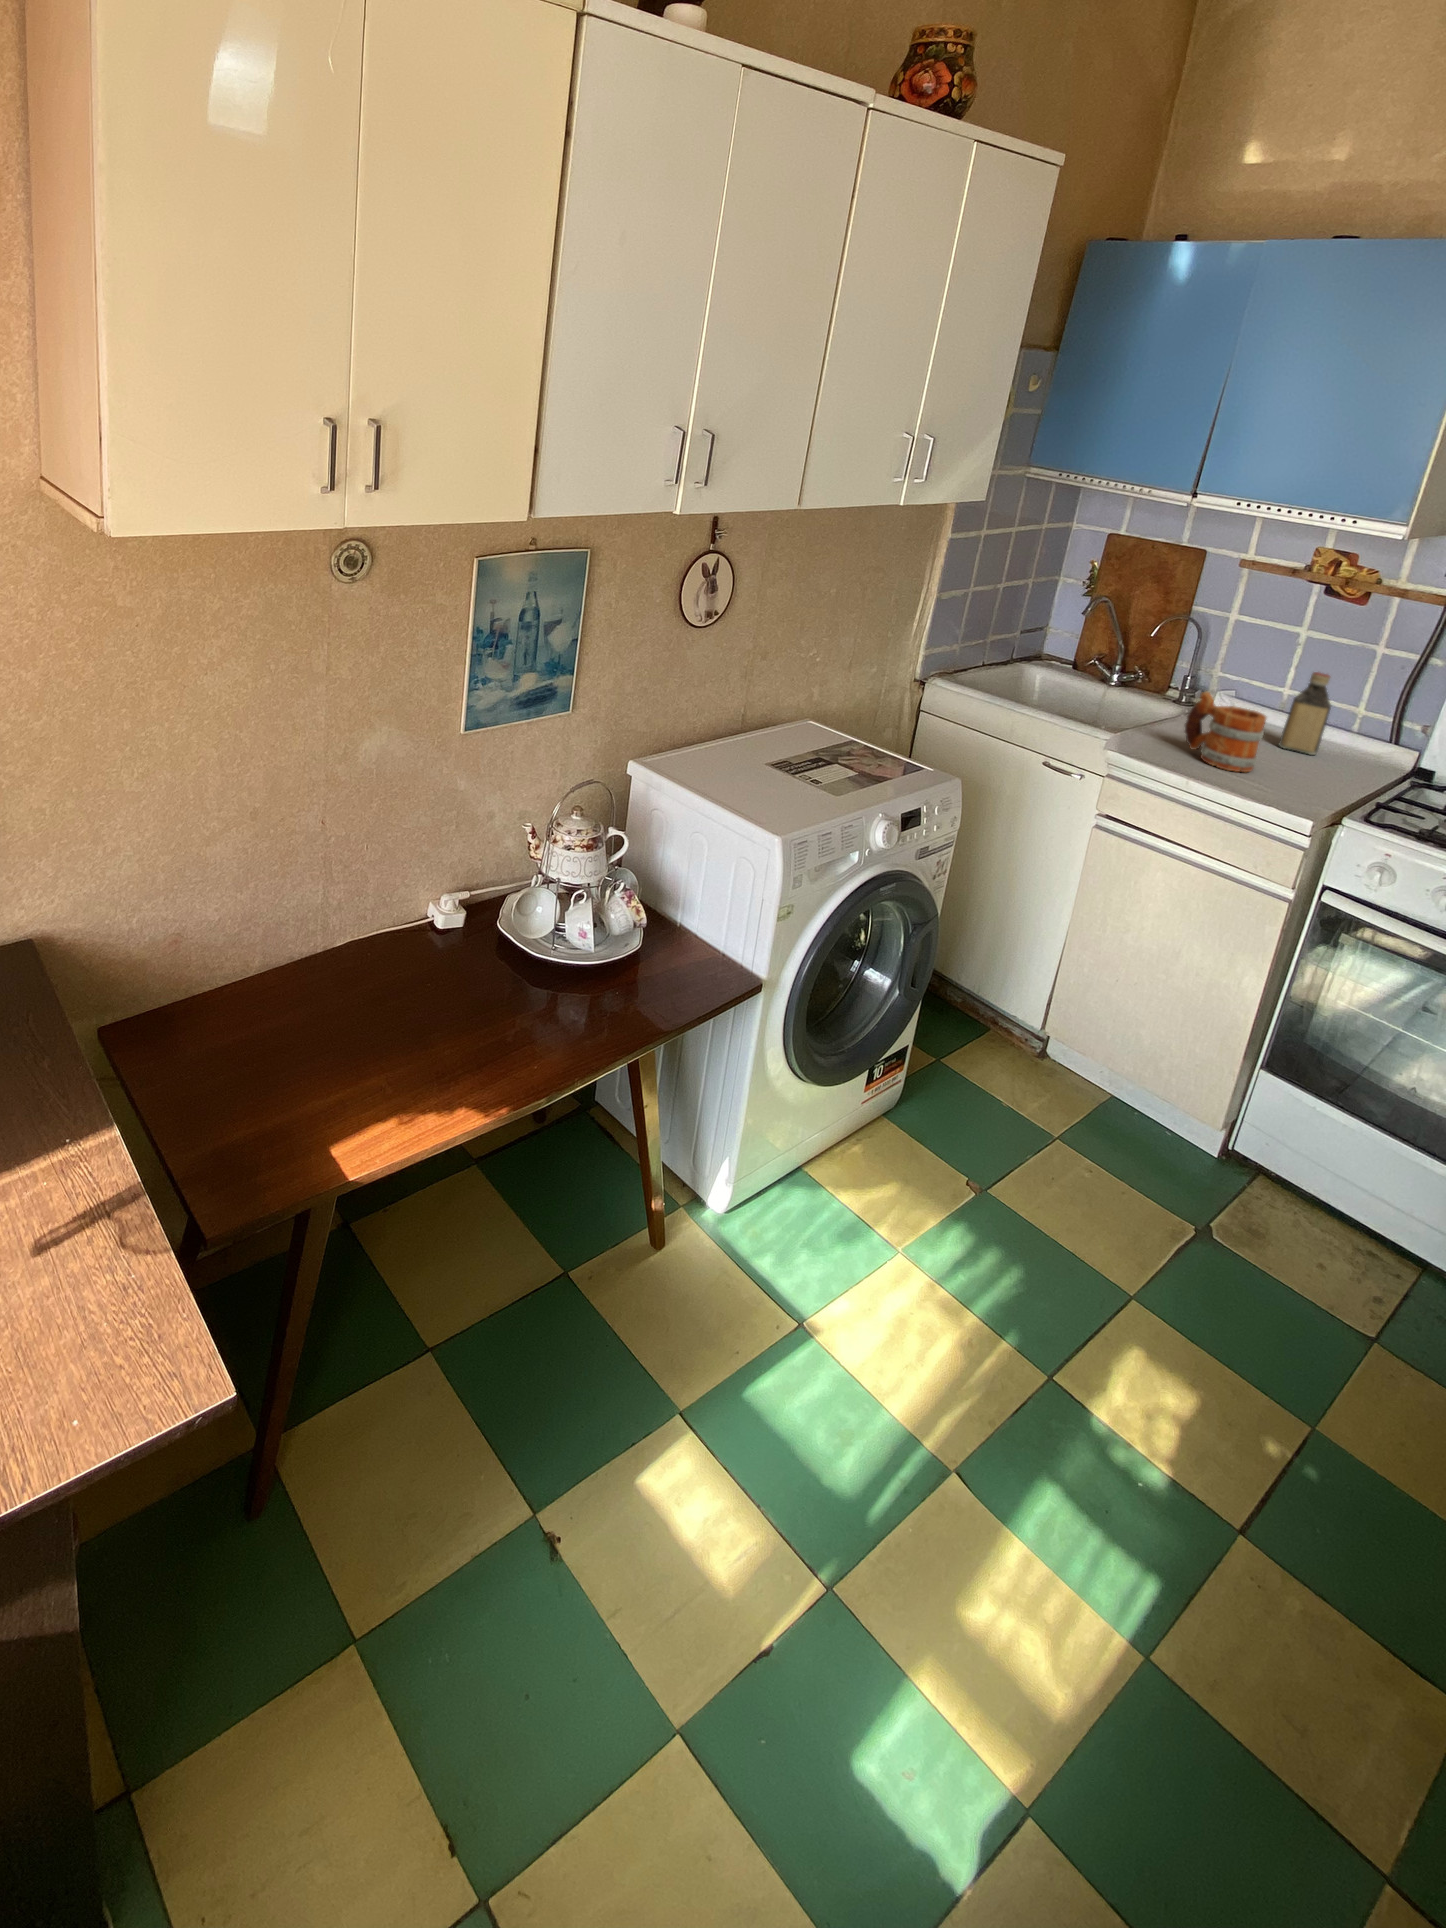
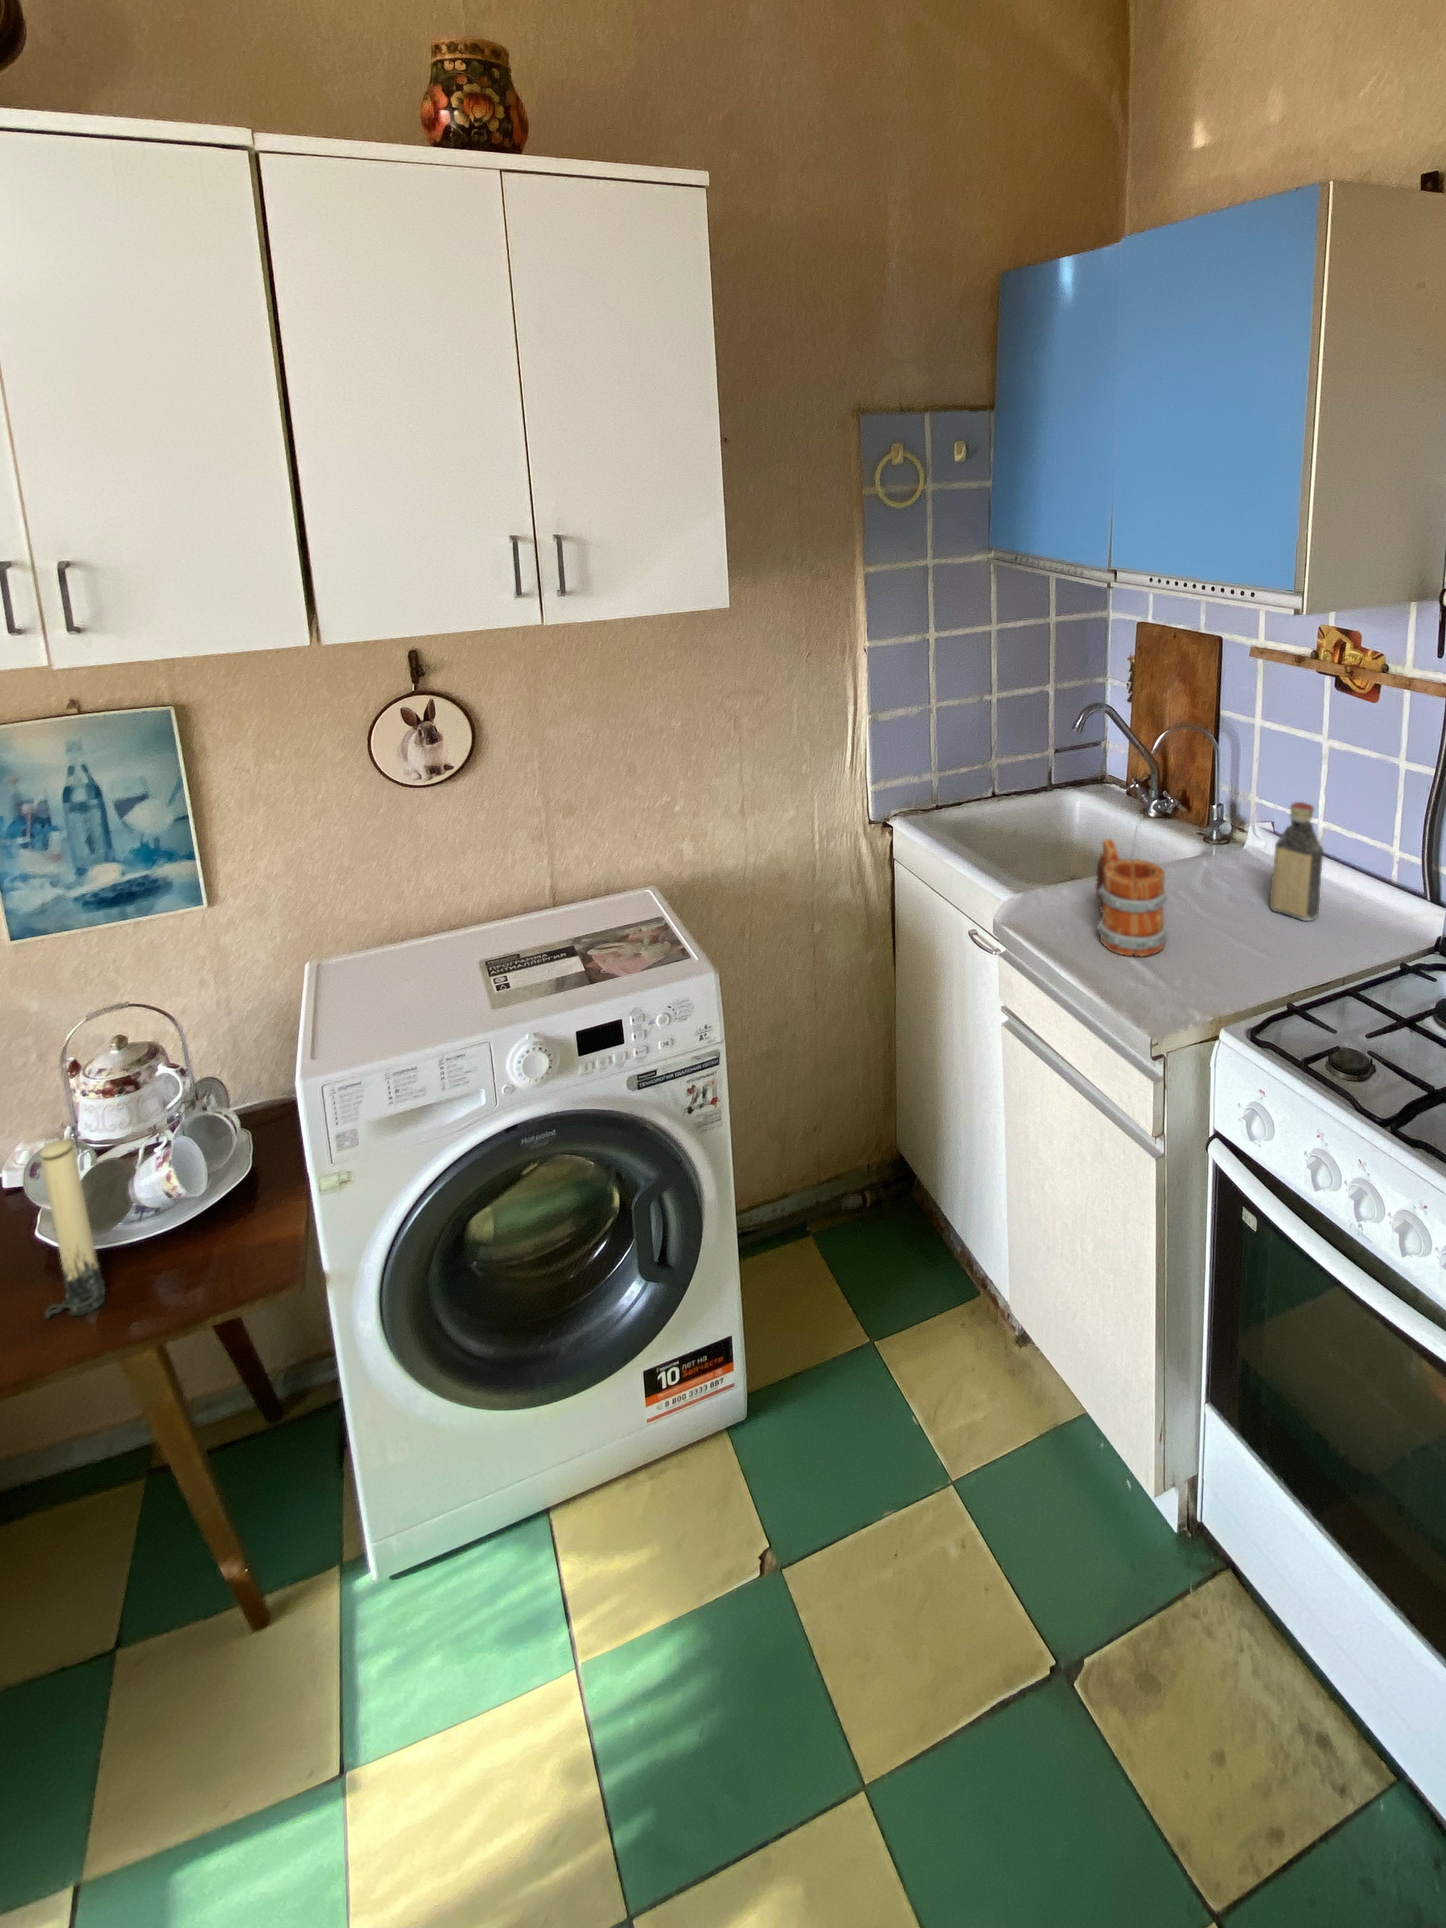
candle: none [596,875,643,1010] -> present [40,1139,105,1319]

